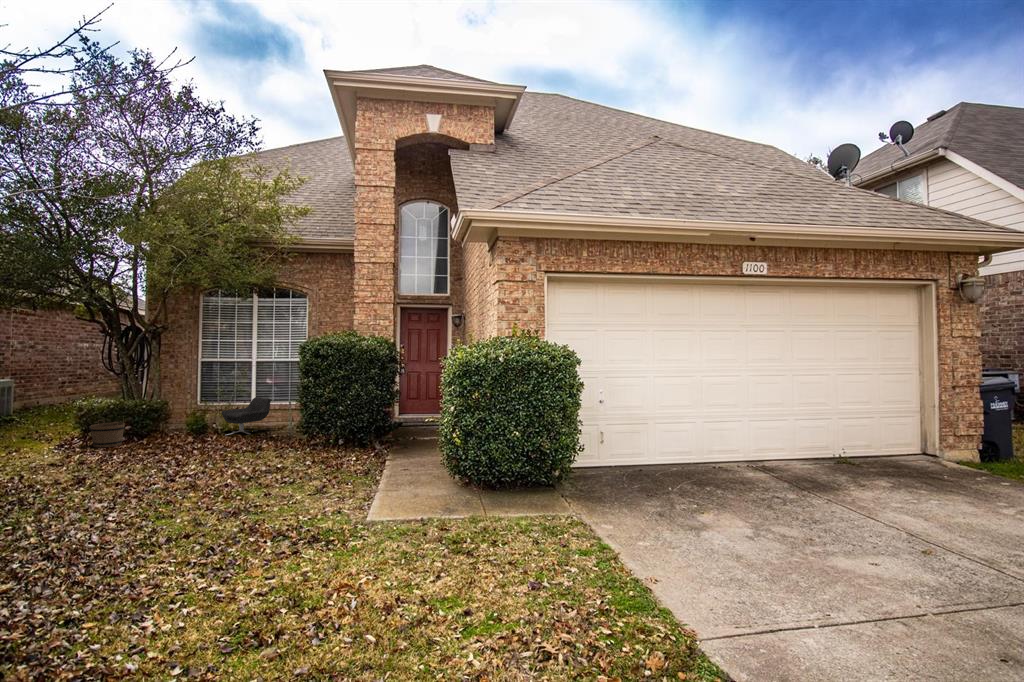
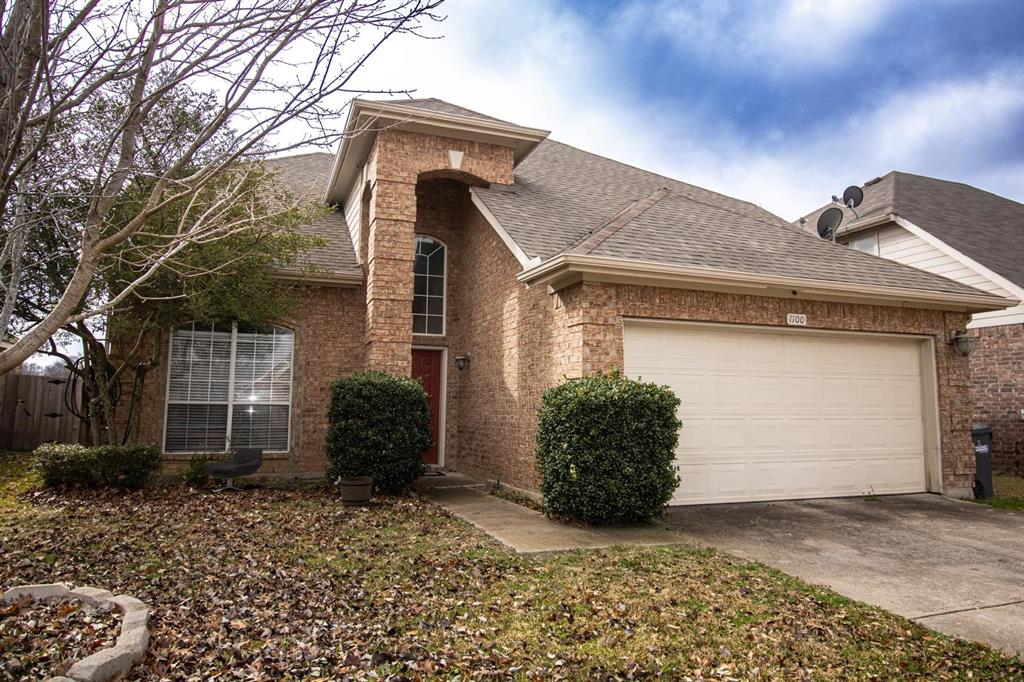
bucket: present [91,420,125,447] -> present [340,473,373,505]

